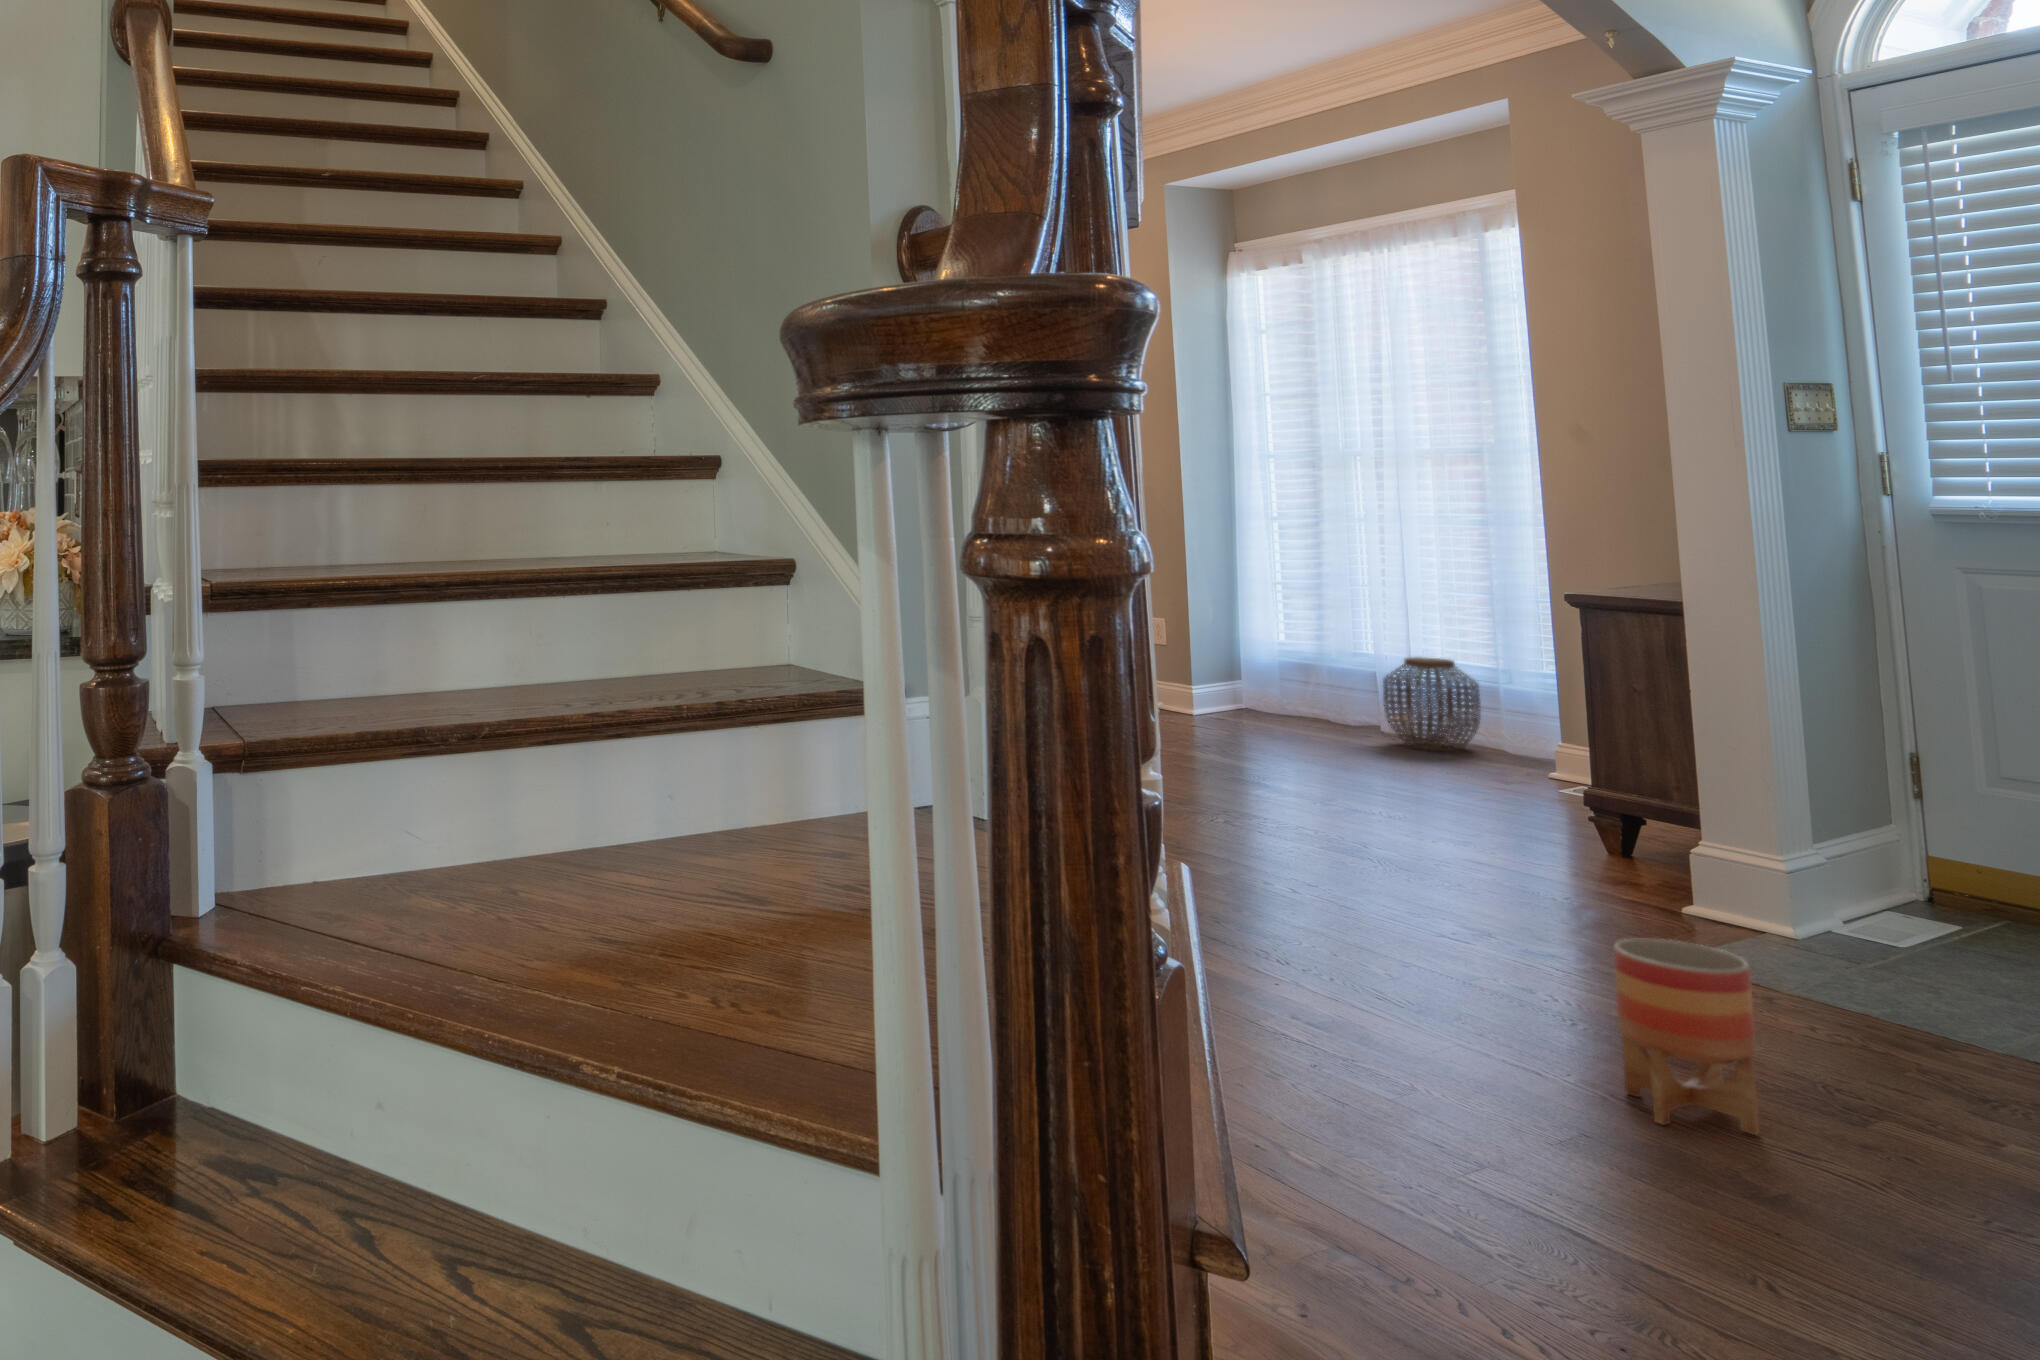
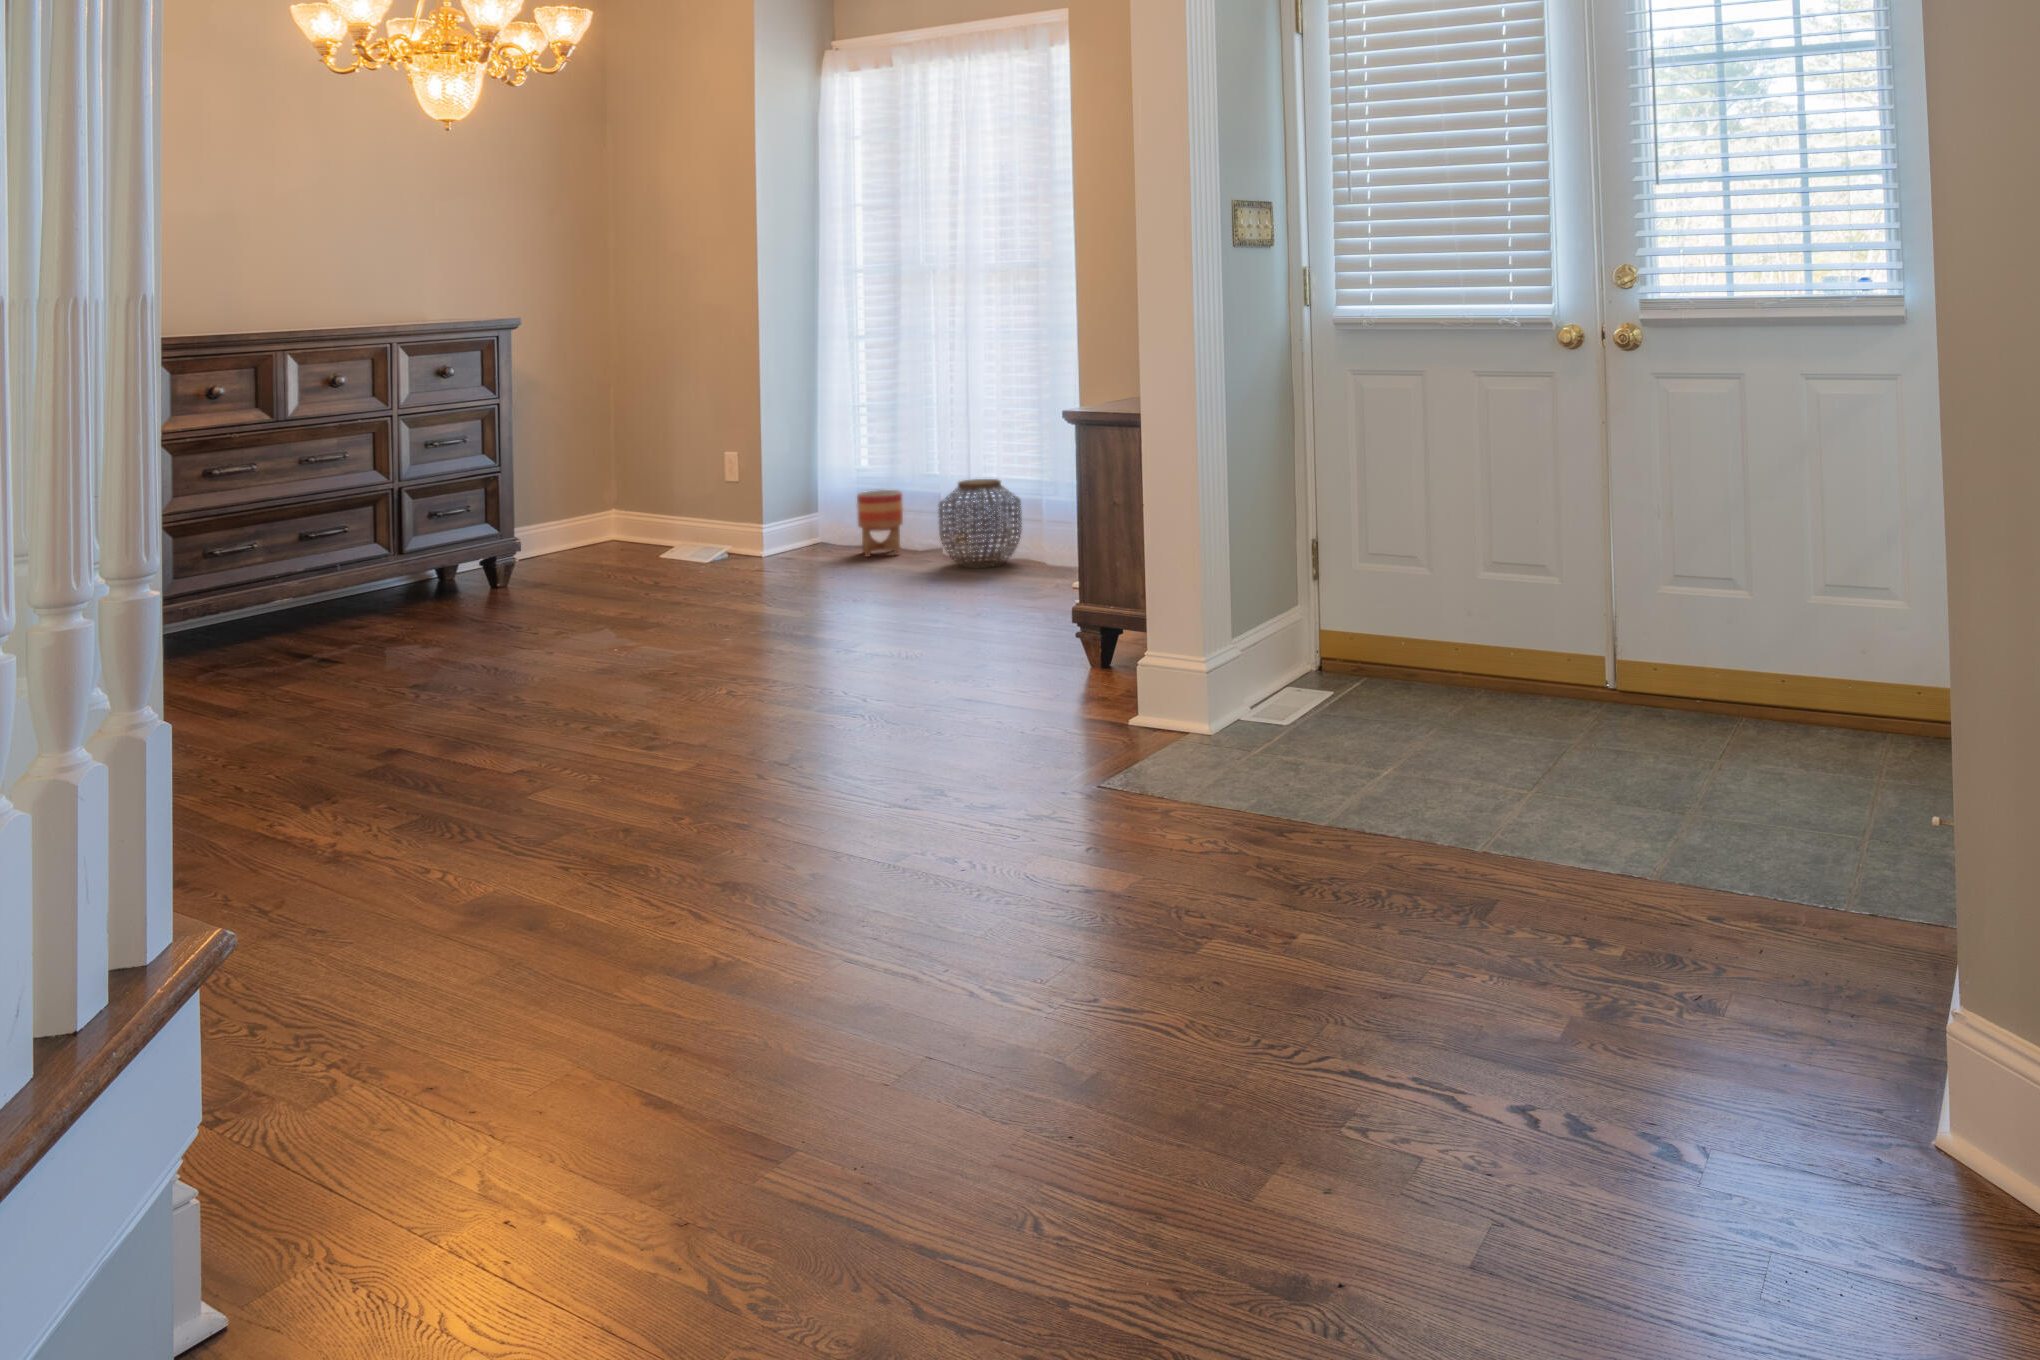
planter: present [1613,939,1759,1135] -> present [857,490,903,557]

